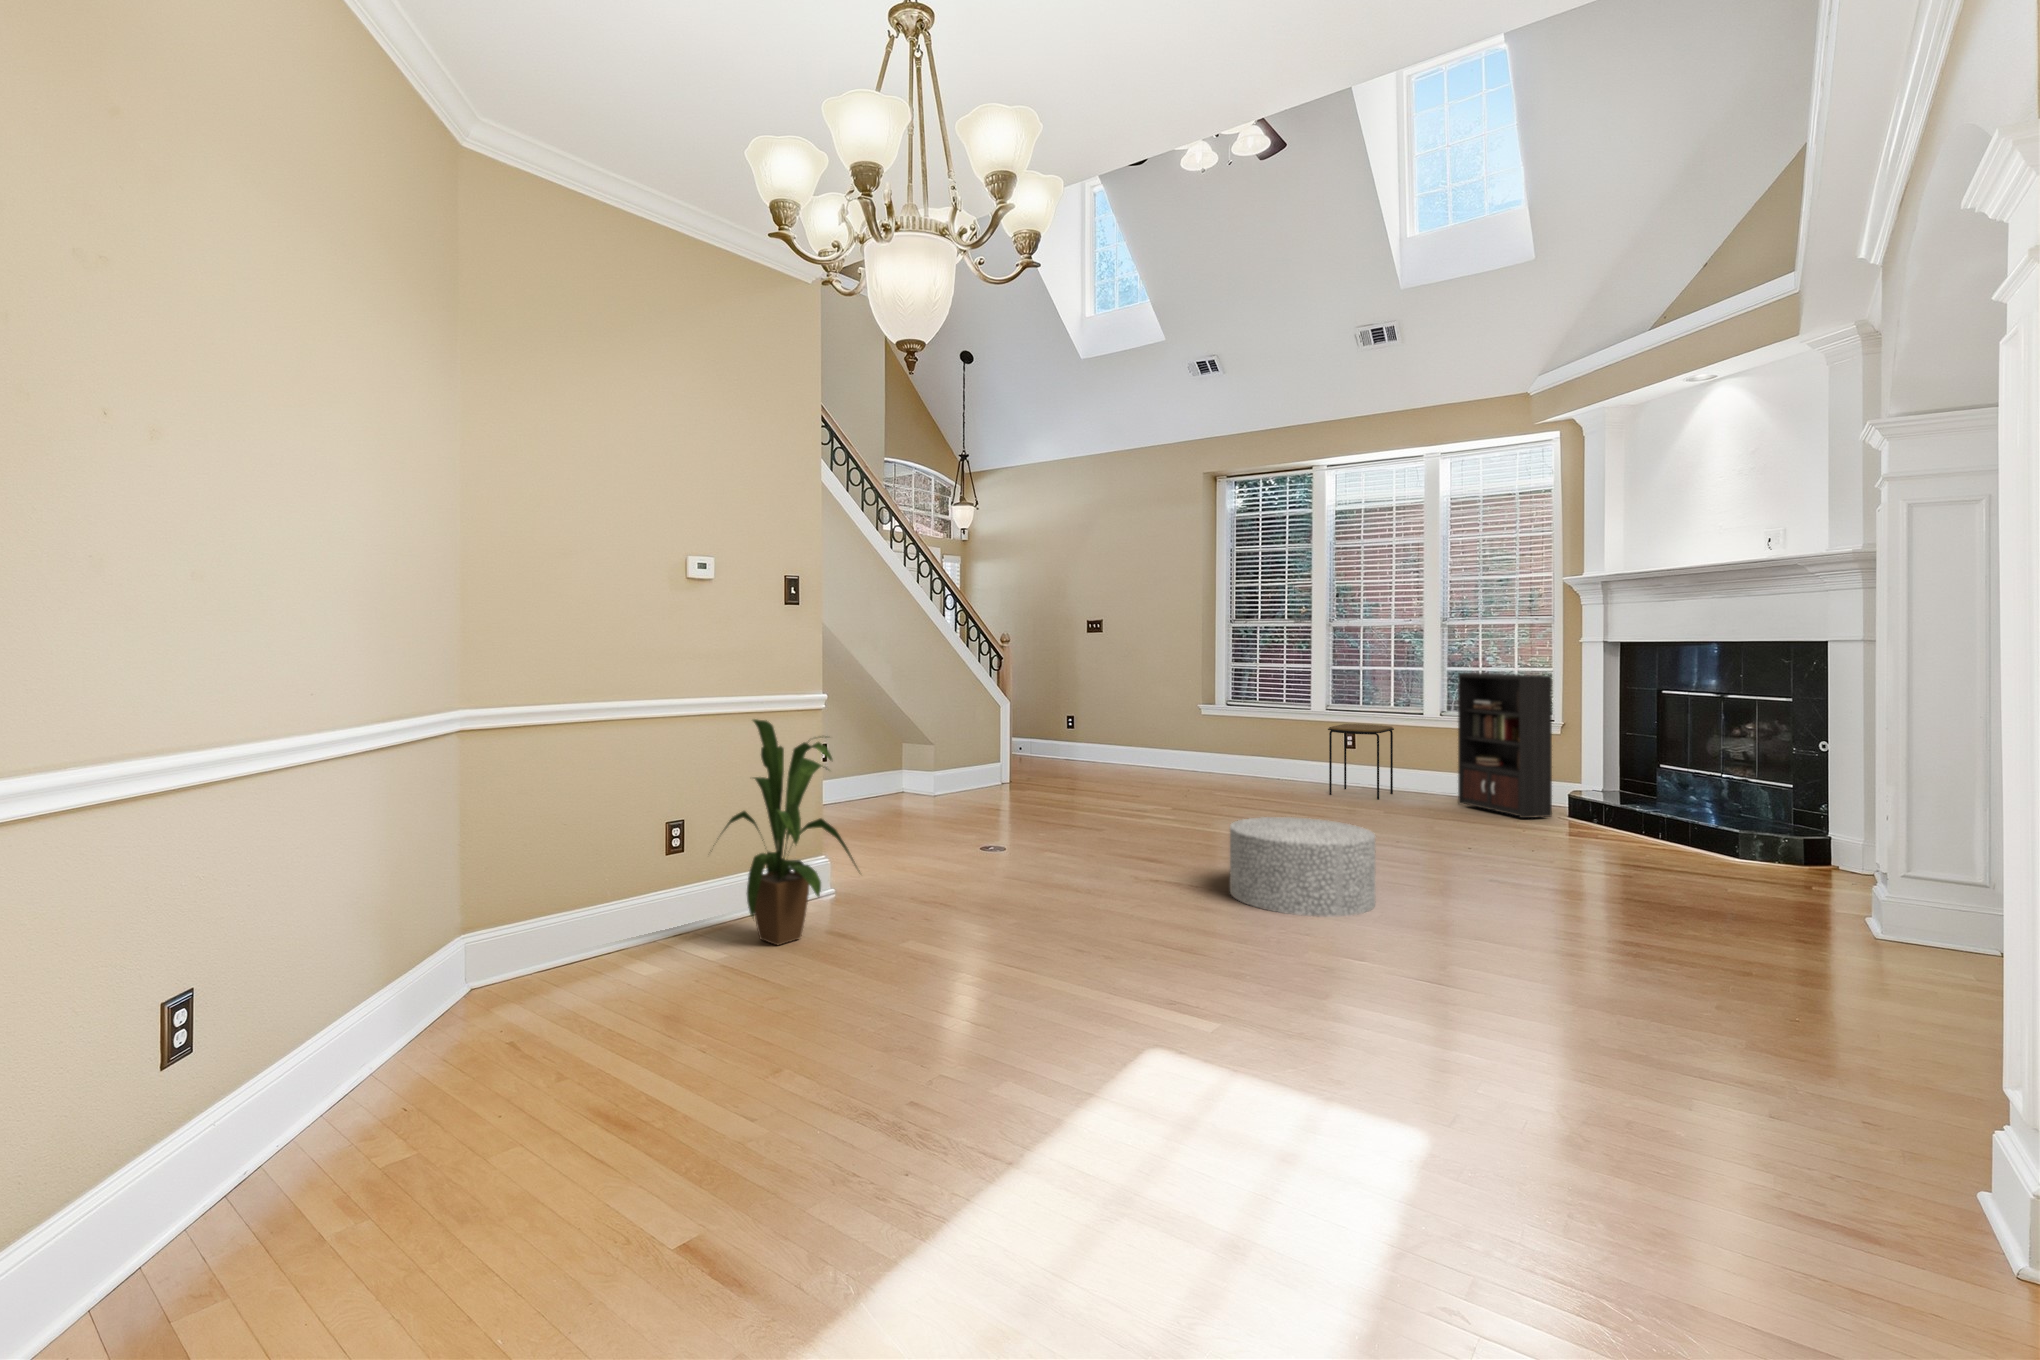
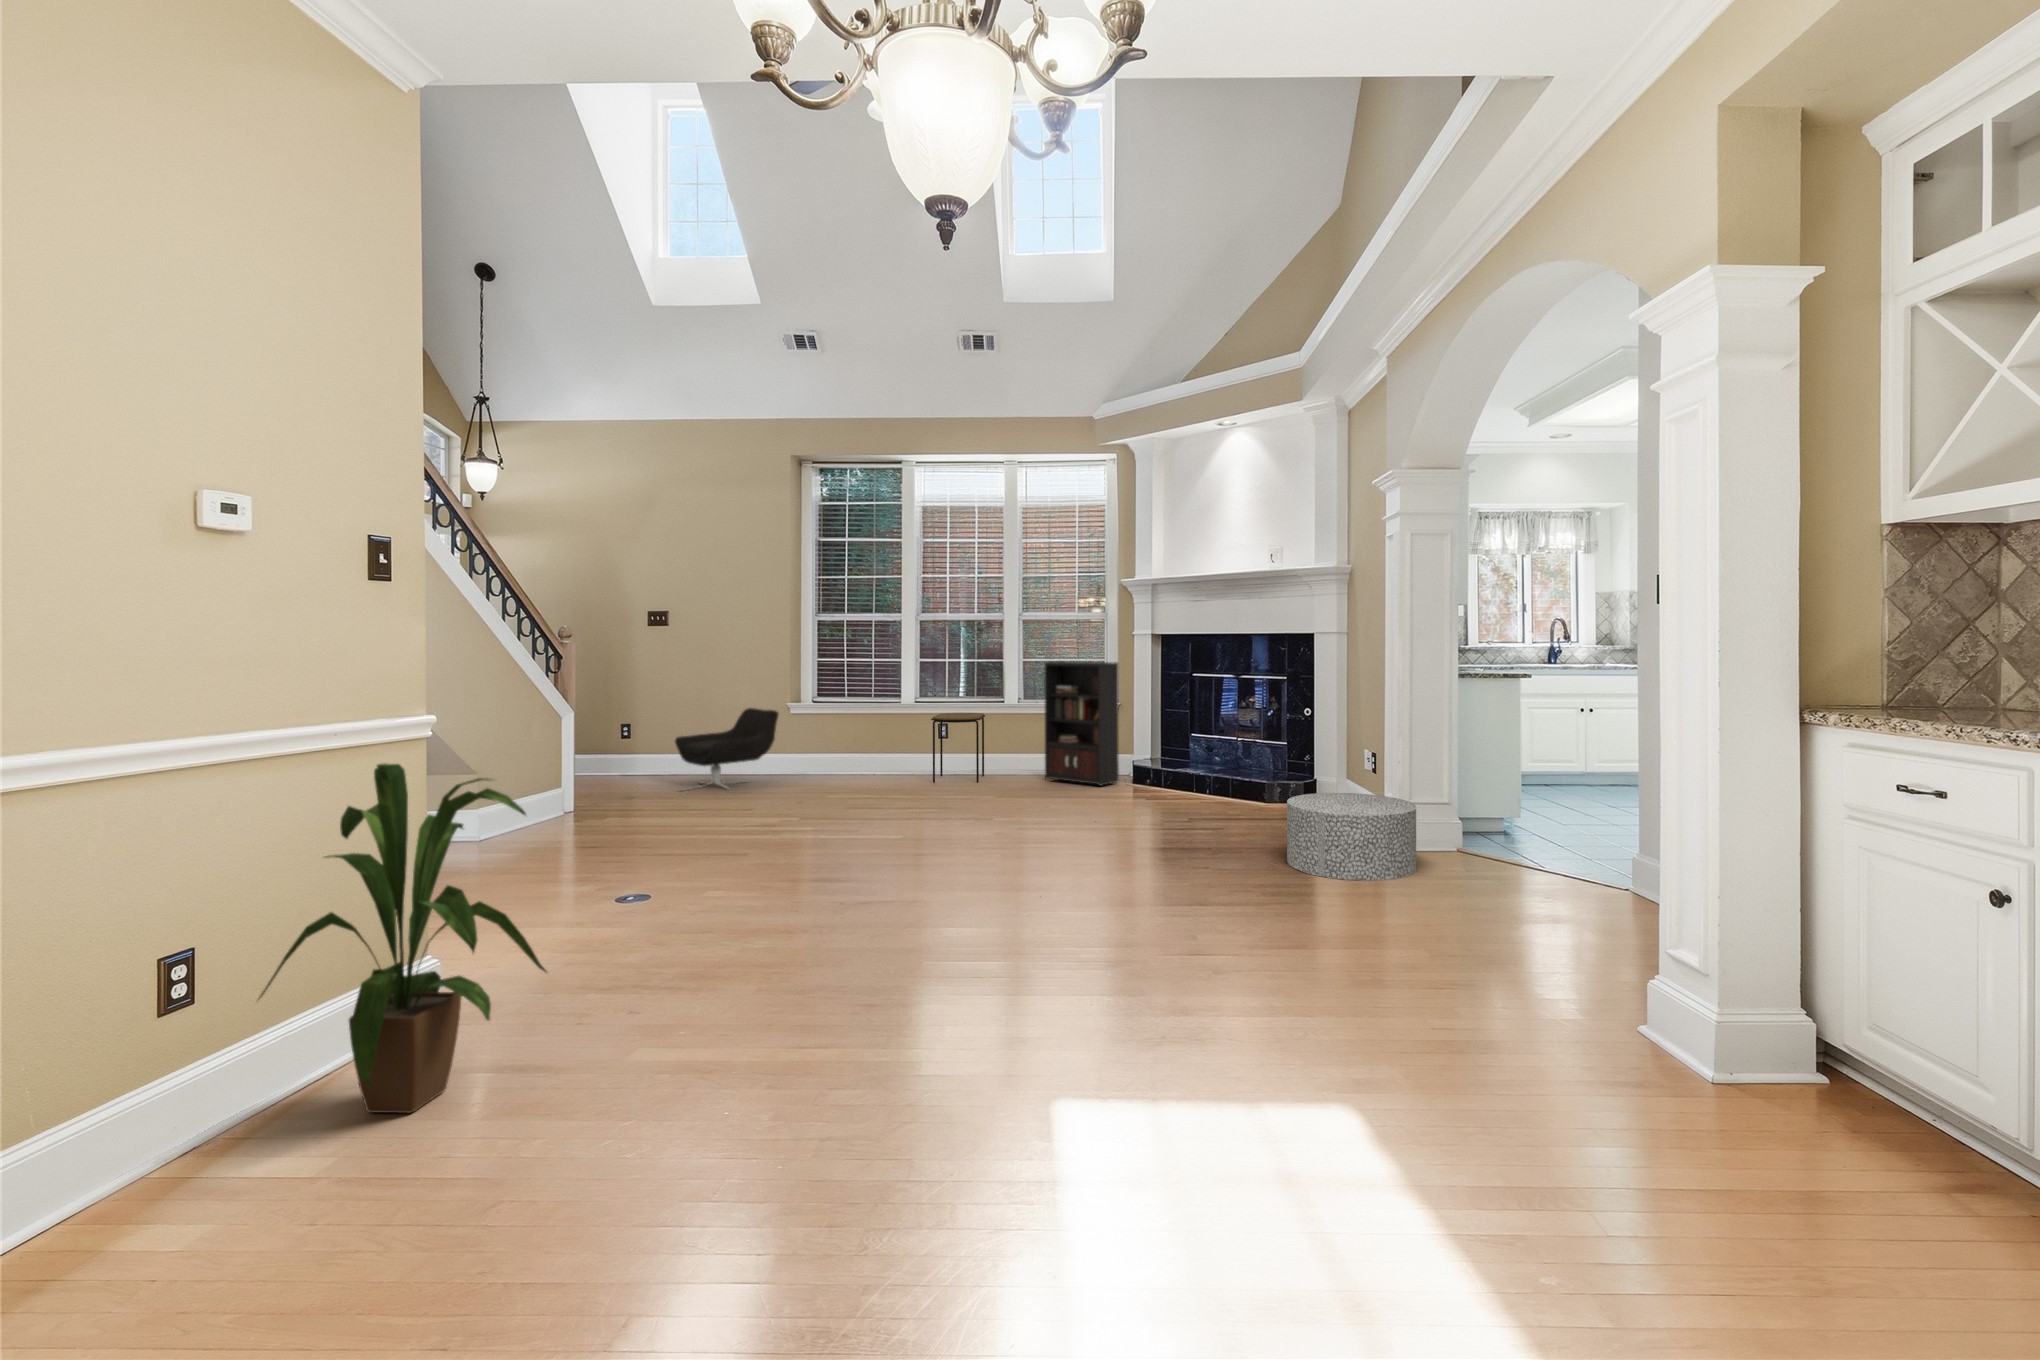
lounge chair: none [1095,708,1184,781] -> present [675,708,779,790]
ottoman: present [1230,817,1375,917] -> present [1287,793,1416,881]

